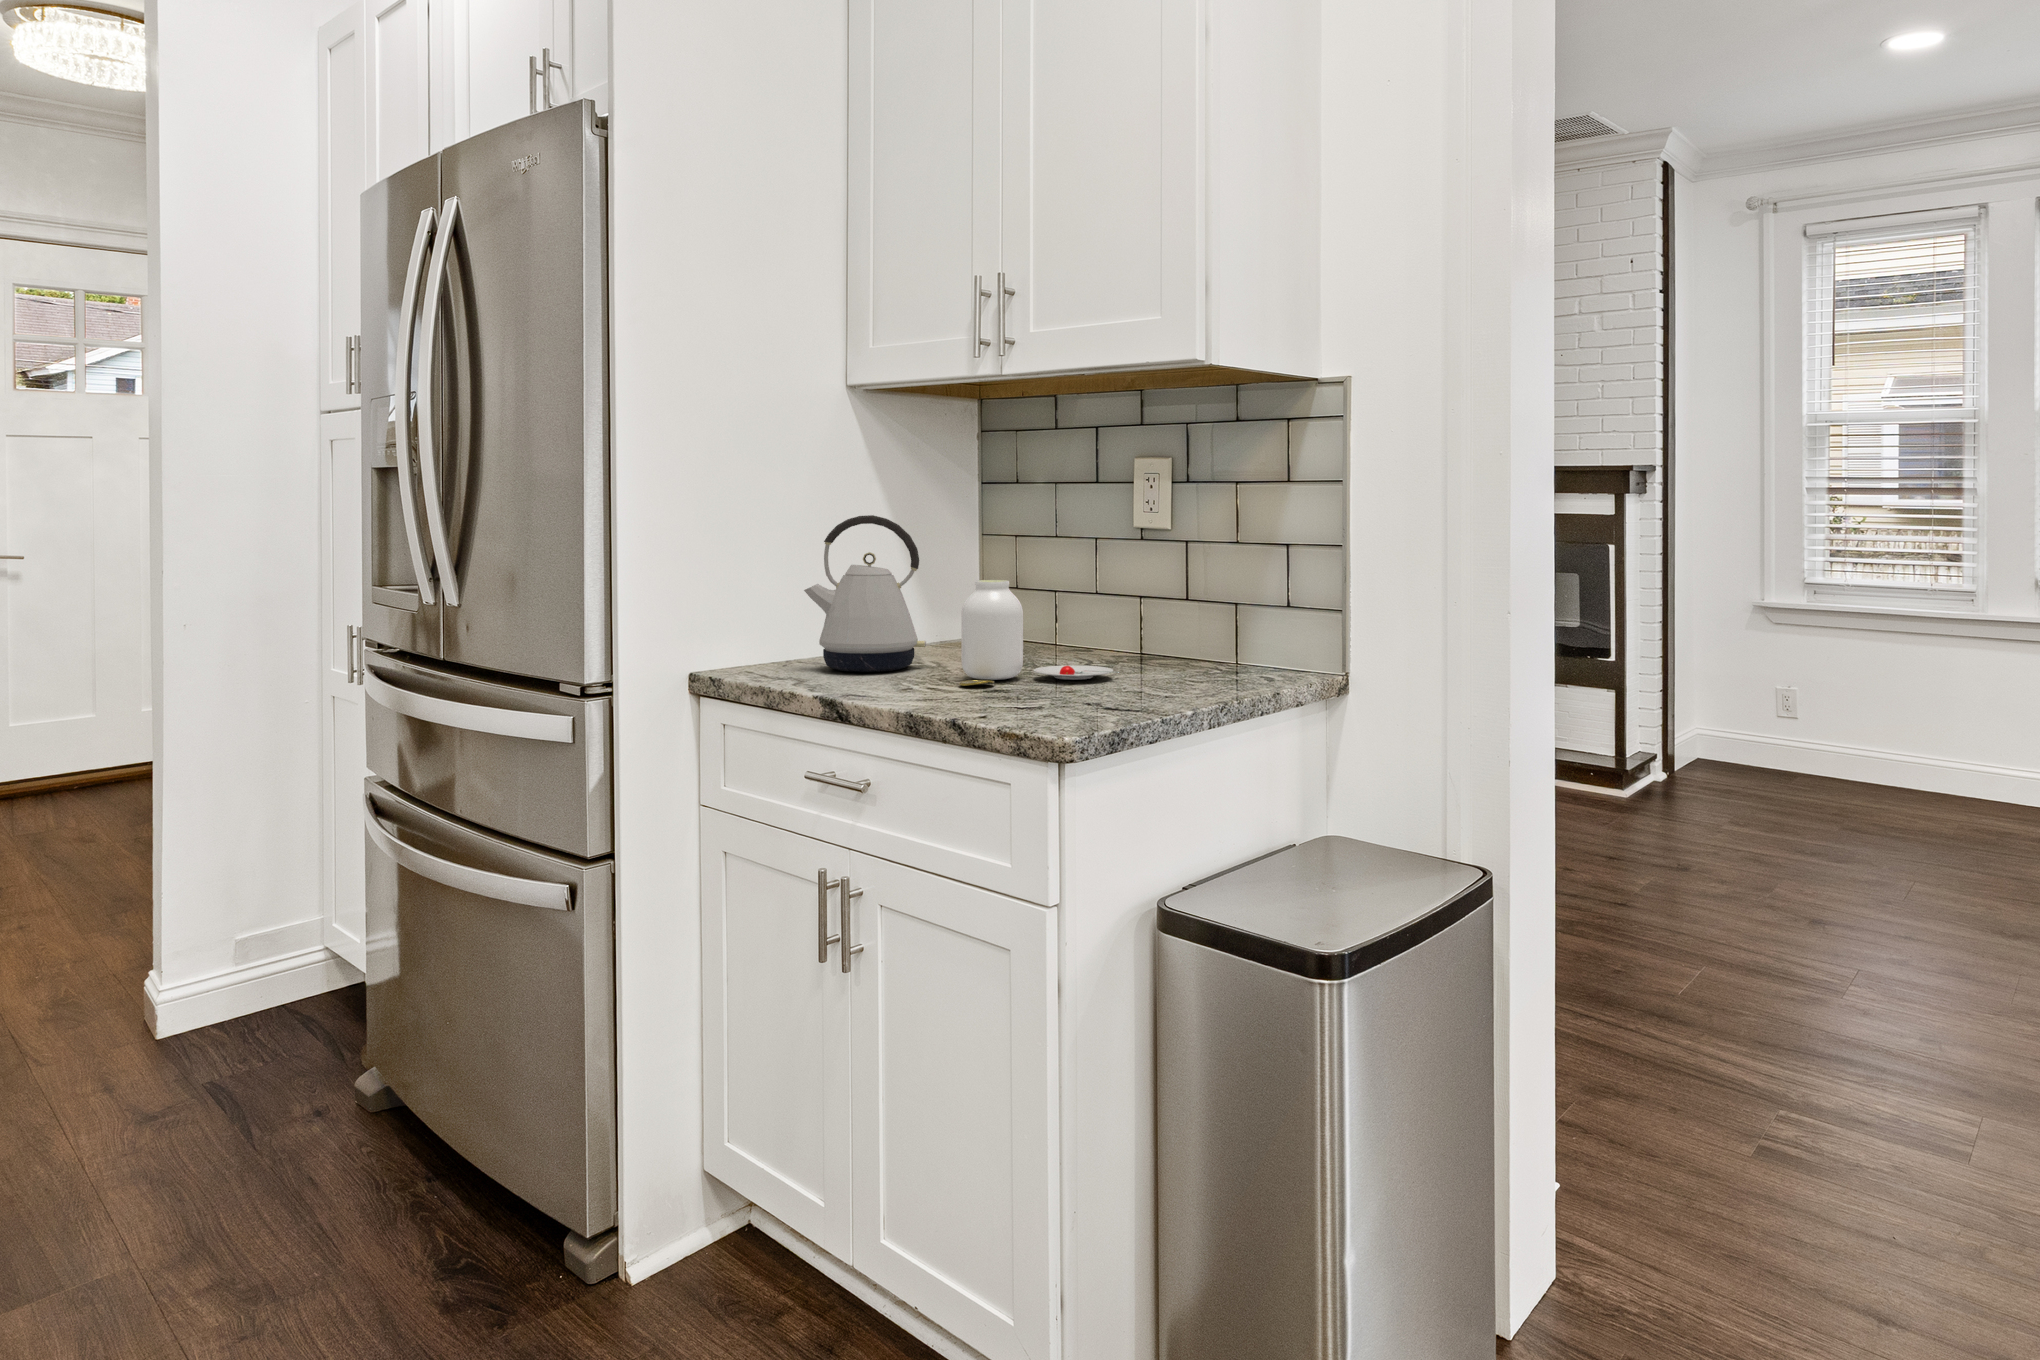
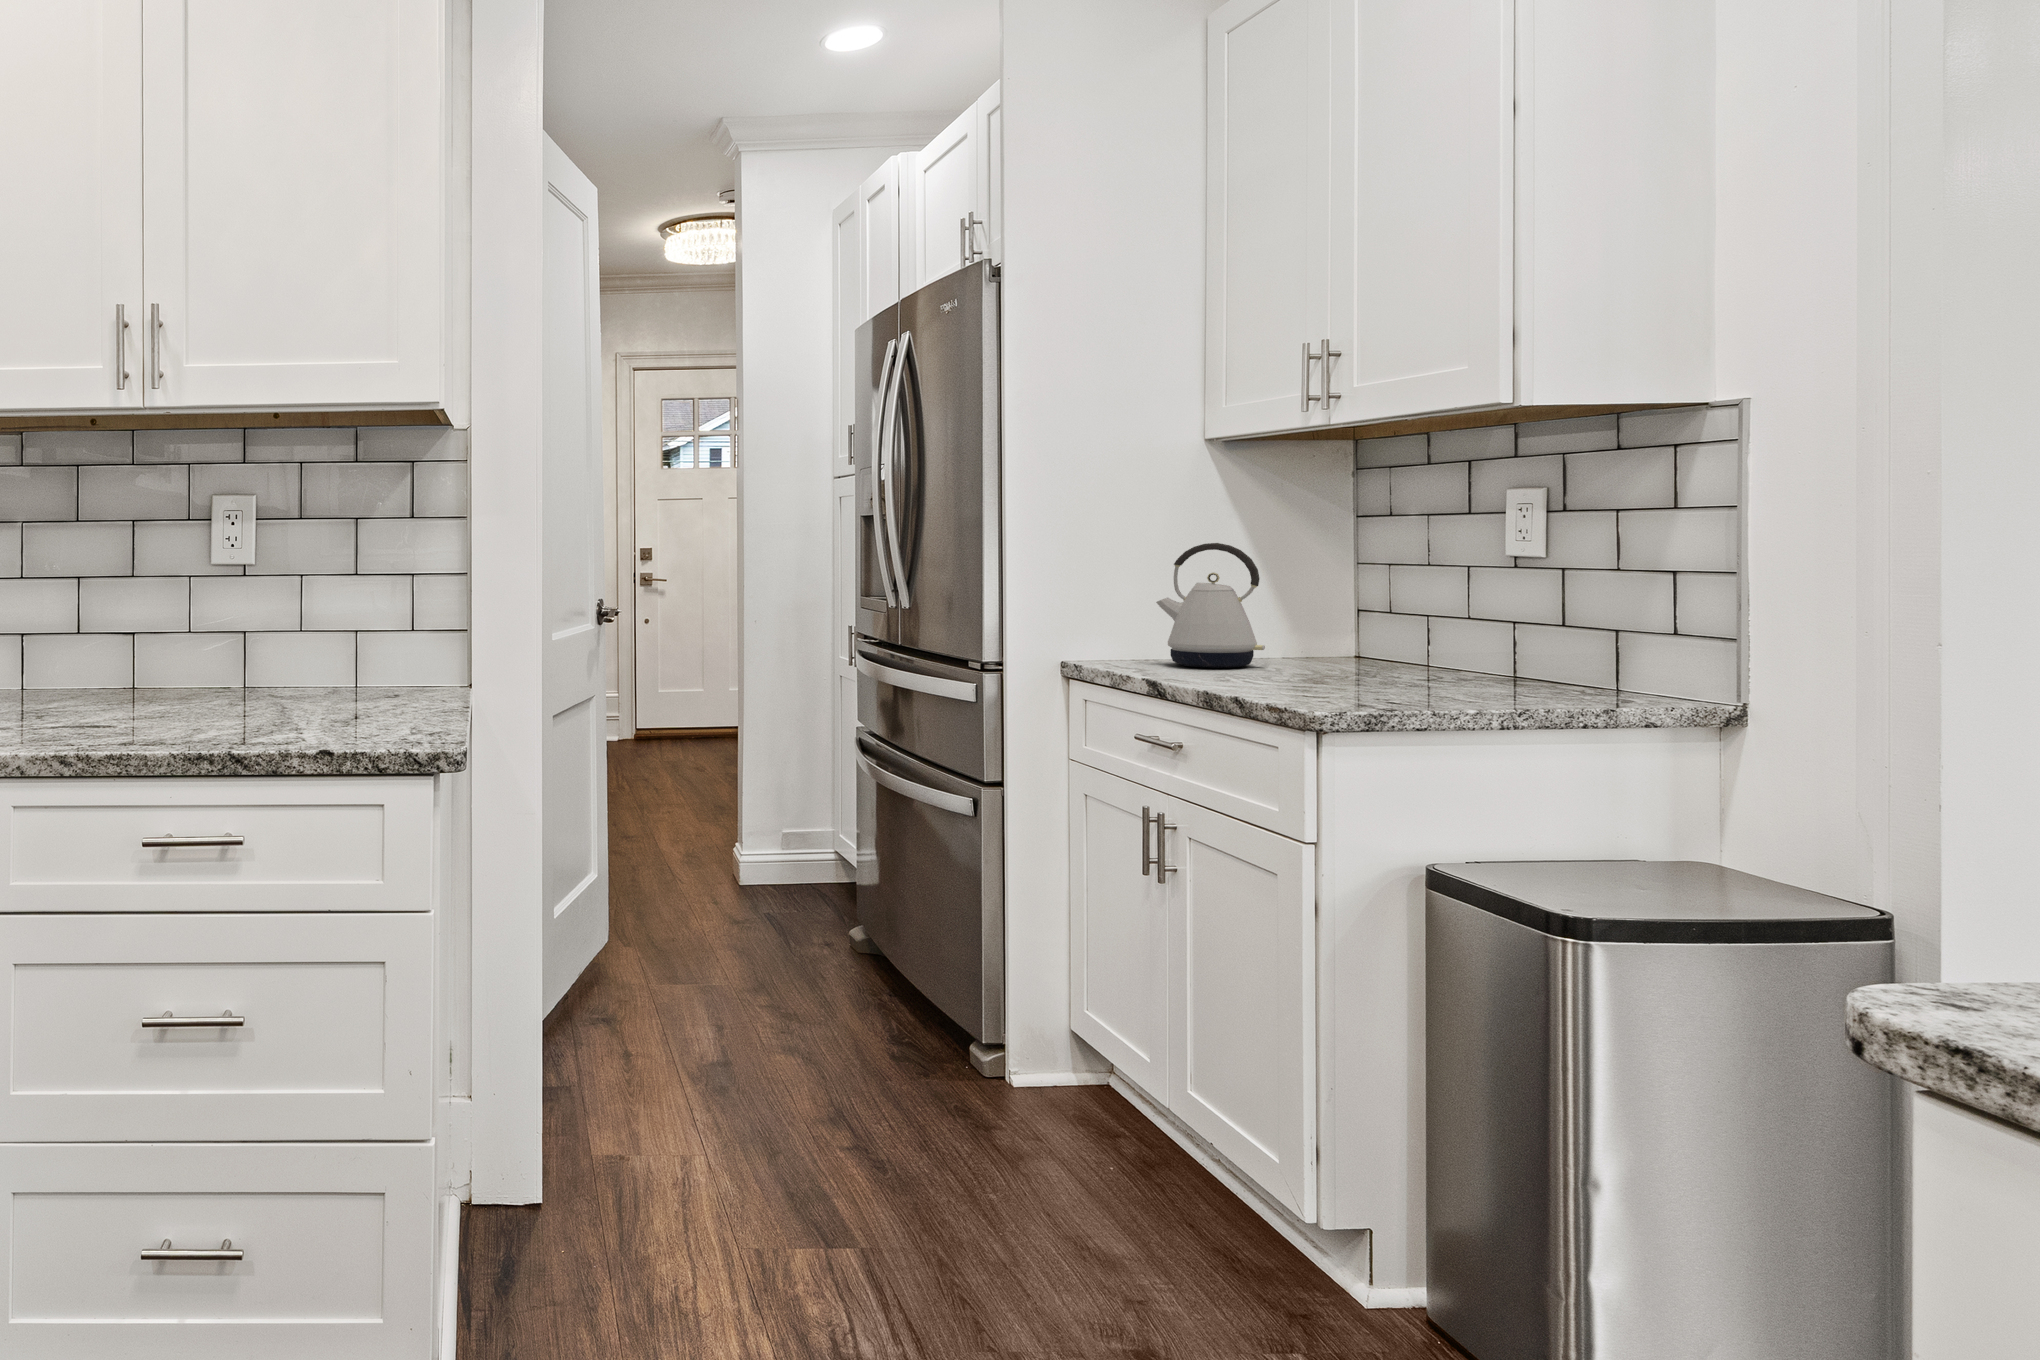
jar: present [959,580,1119,686] -> none [1275,595,1443,681]

